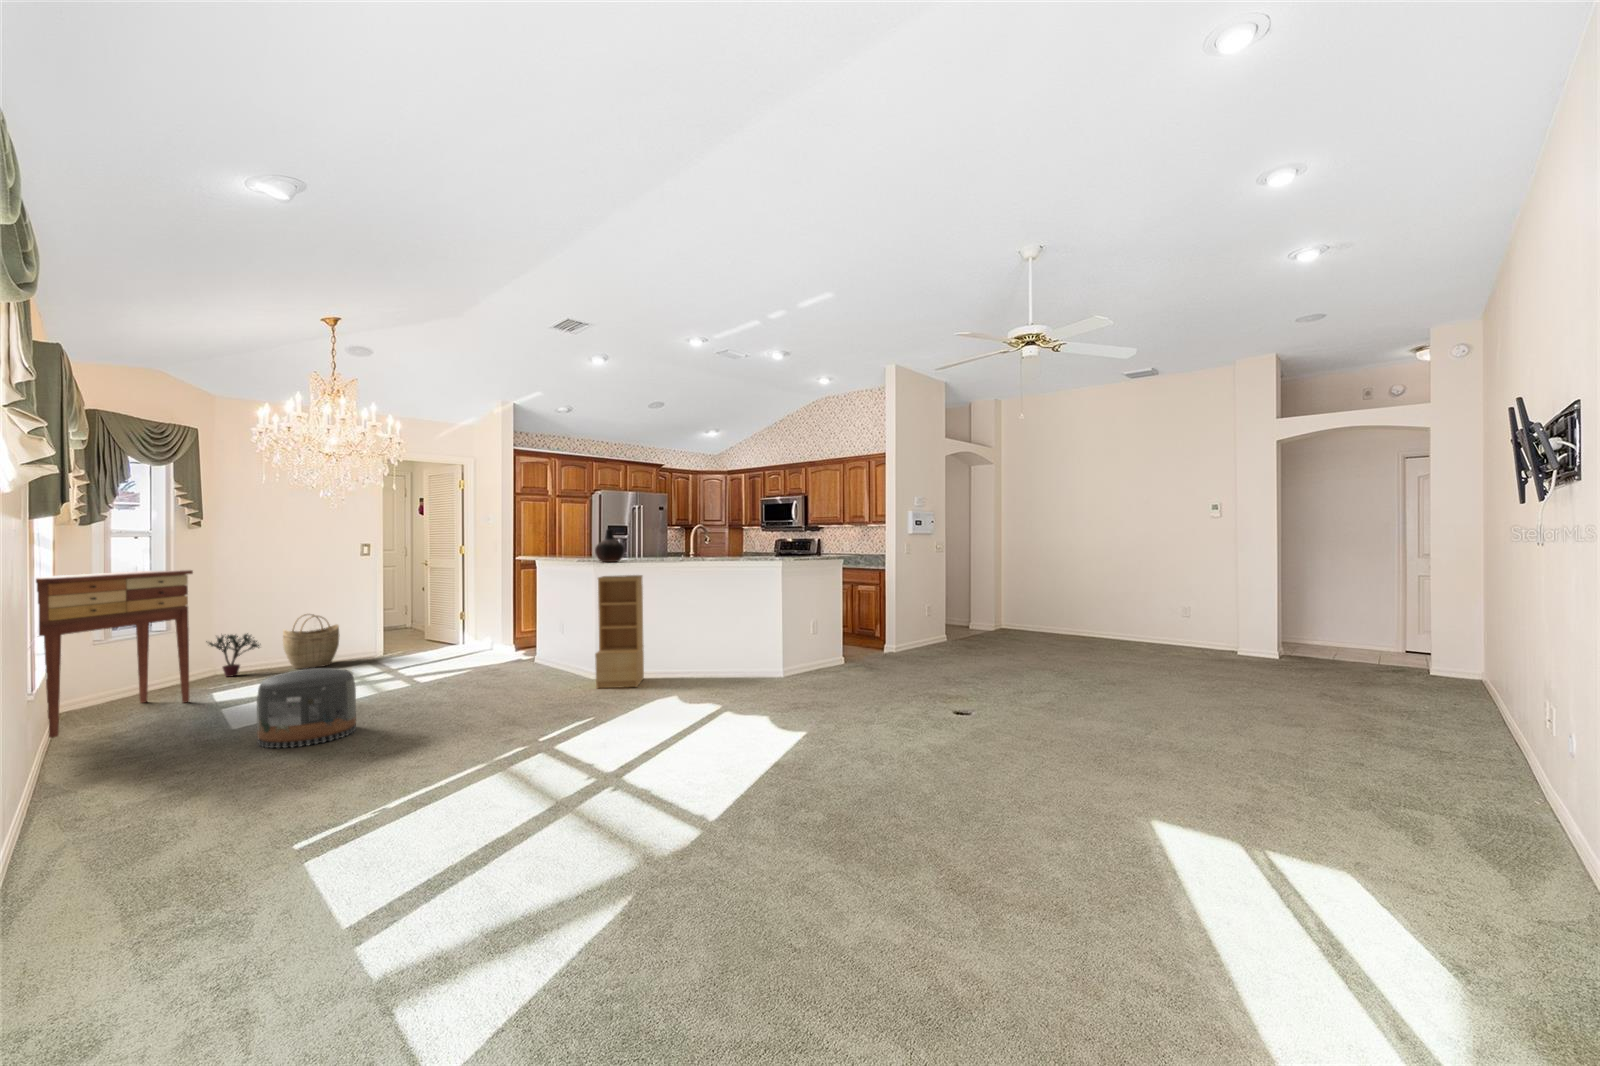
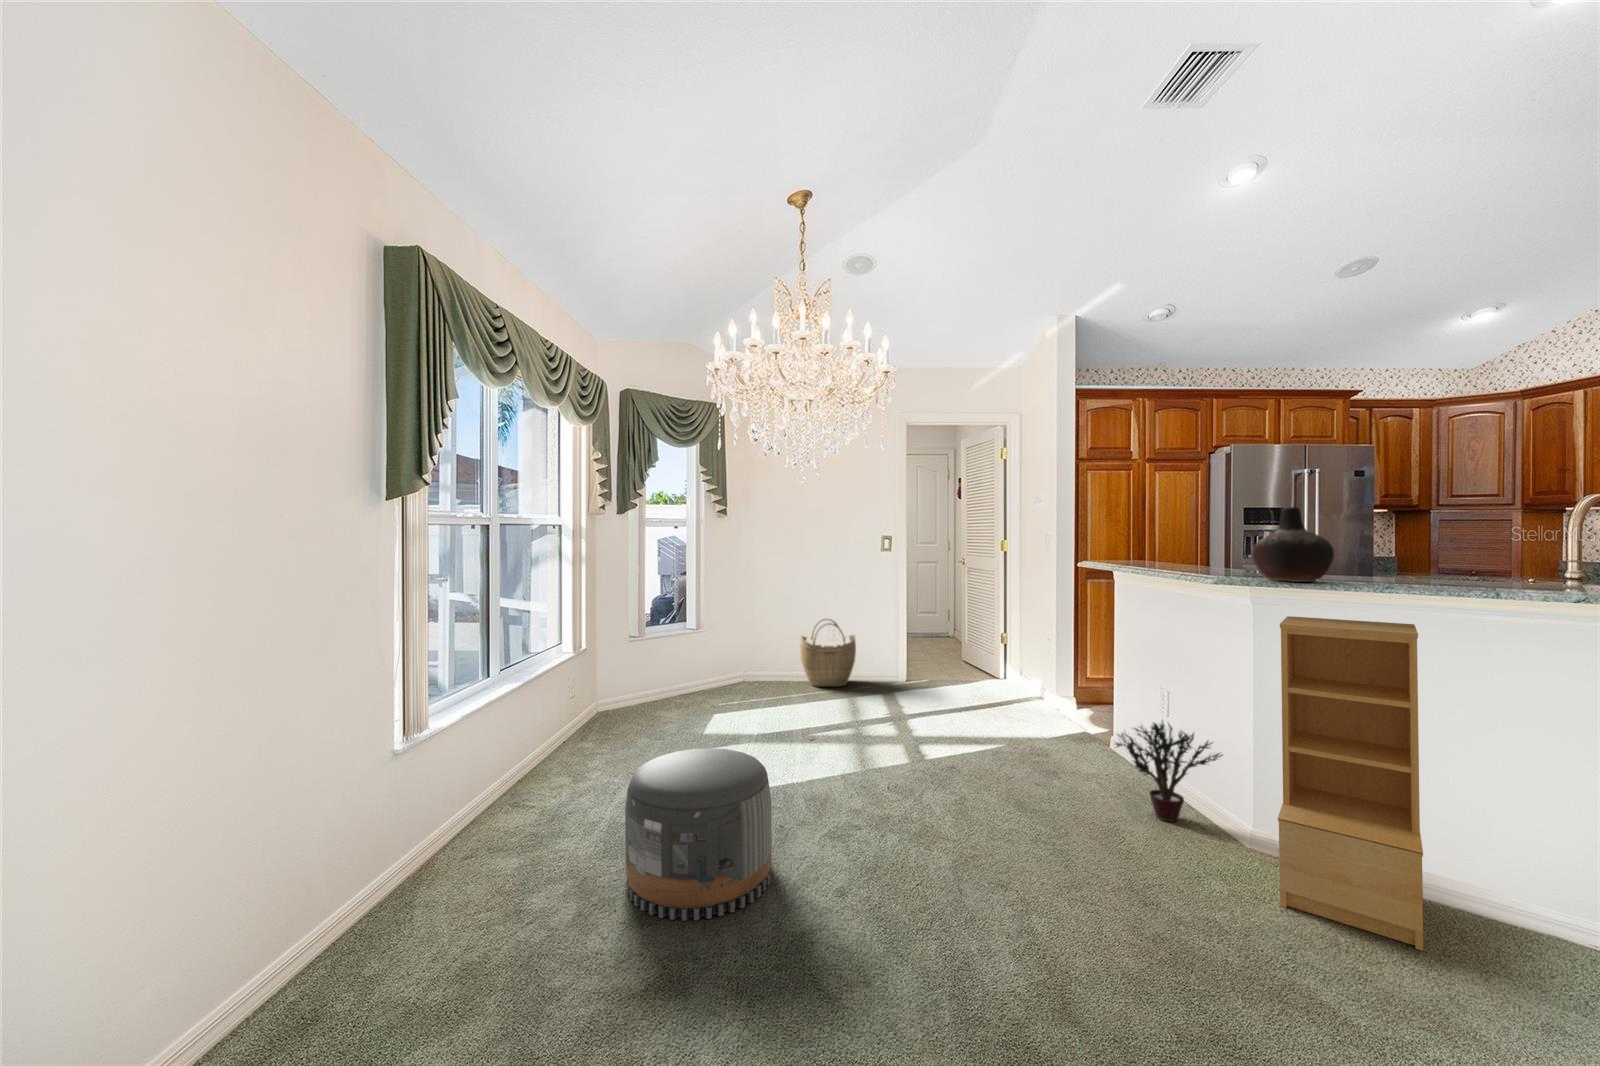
console table: present [36,570,193,738] -> none [507,564,684,758]
potted plant: present [206,633,259,677] -> present [1116,722,1223,822]

